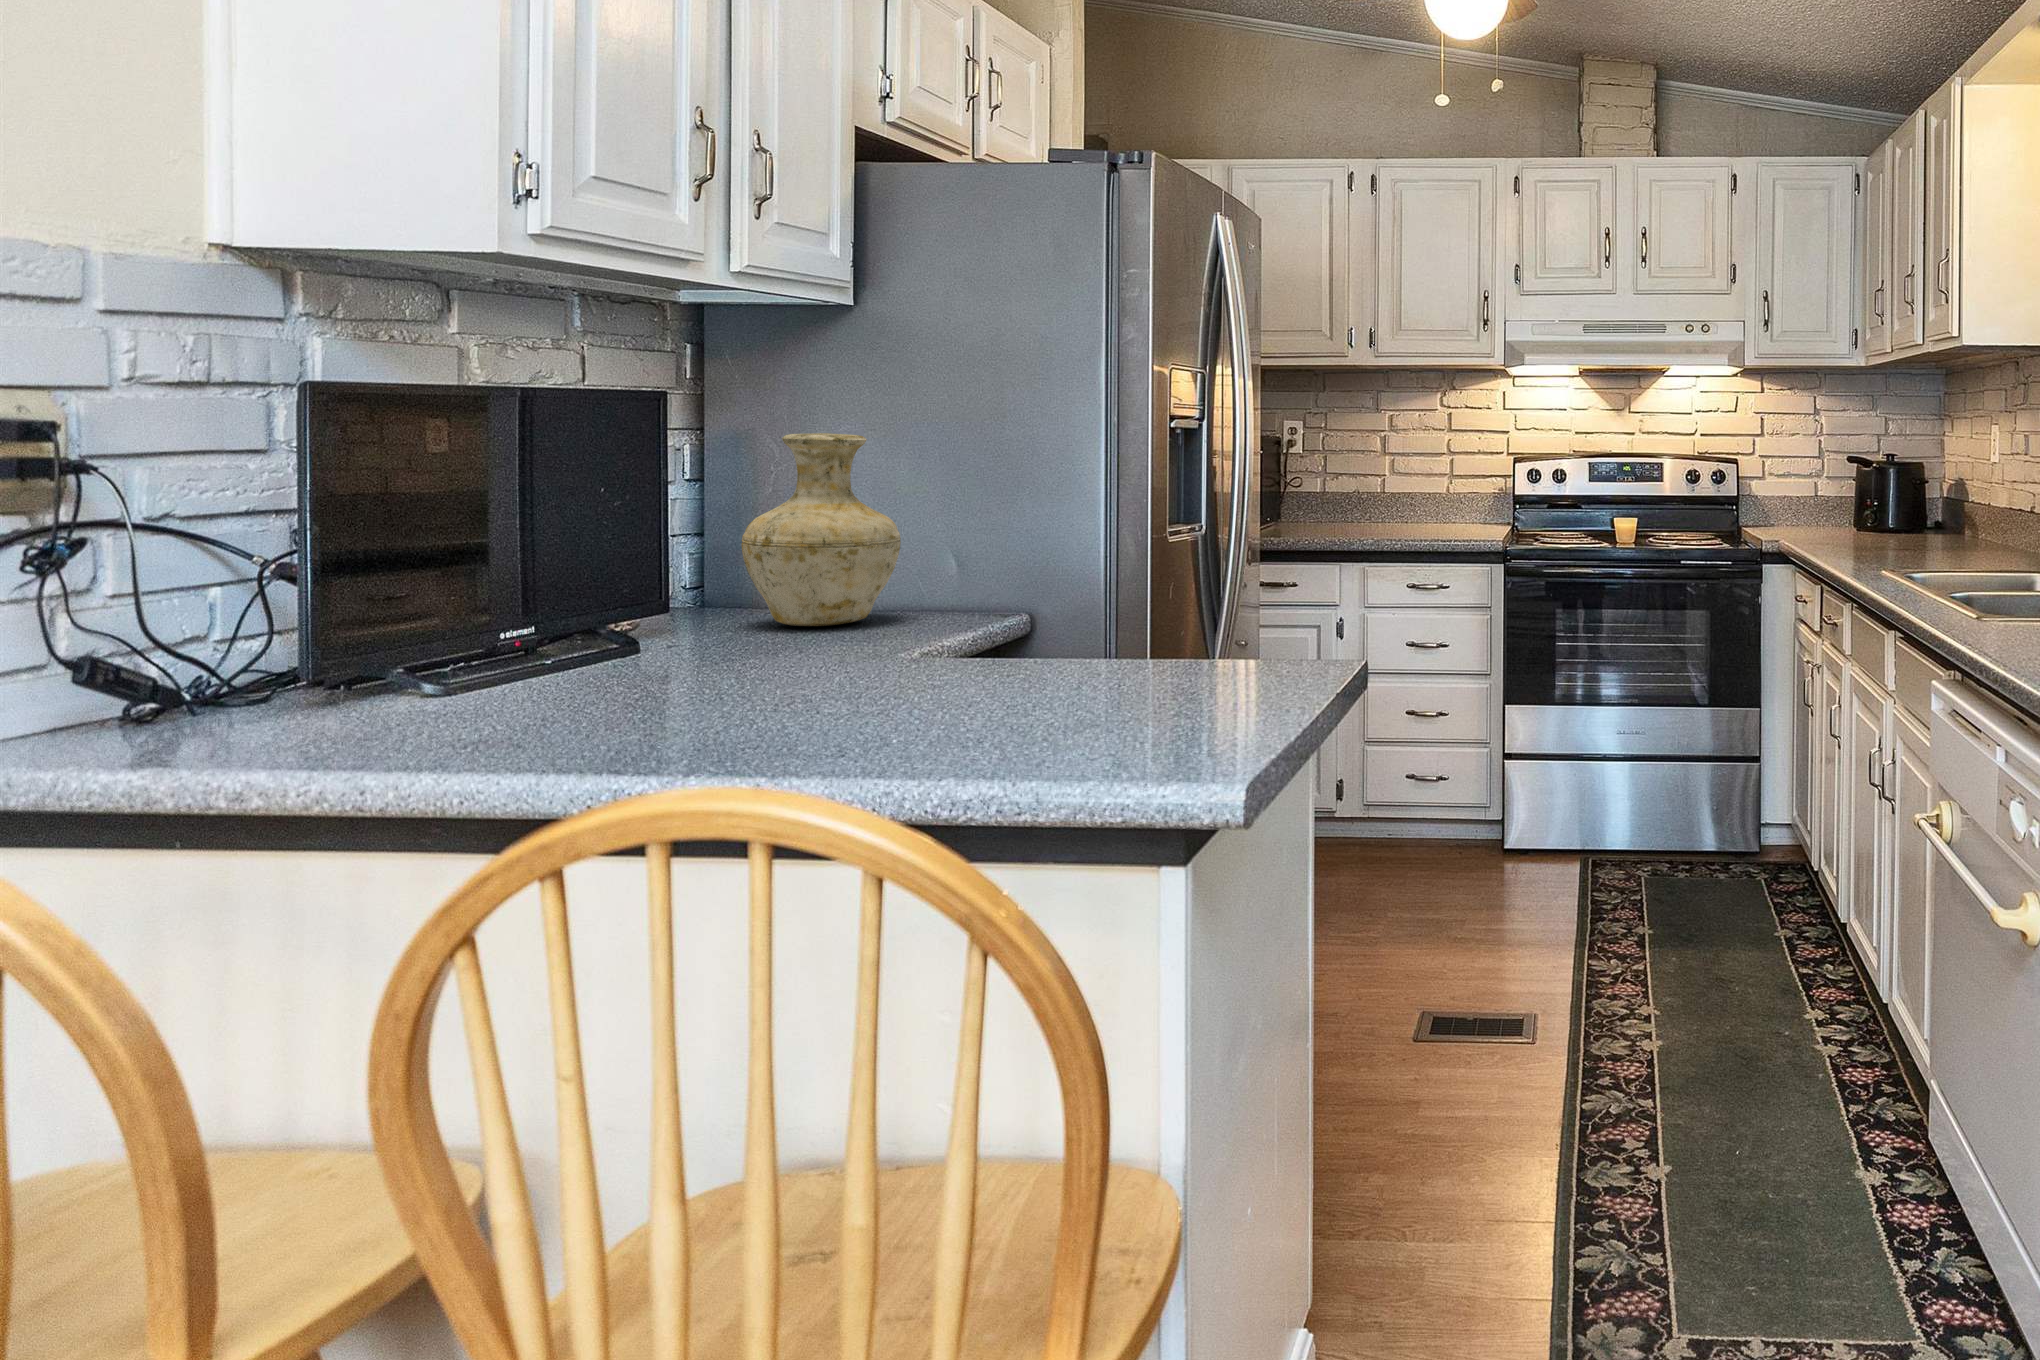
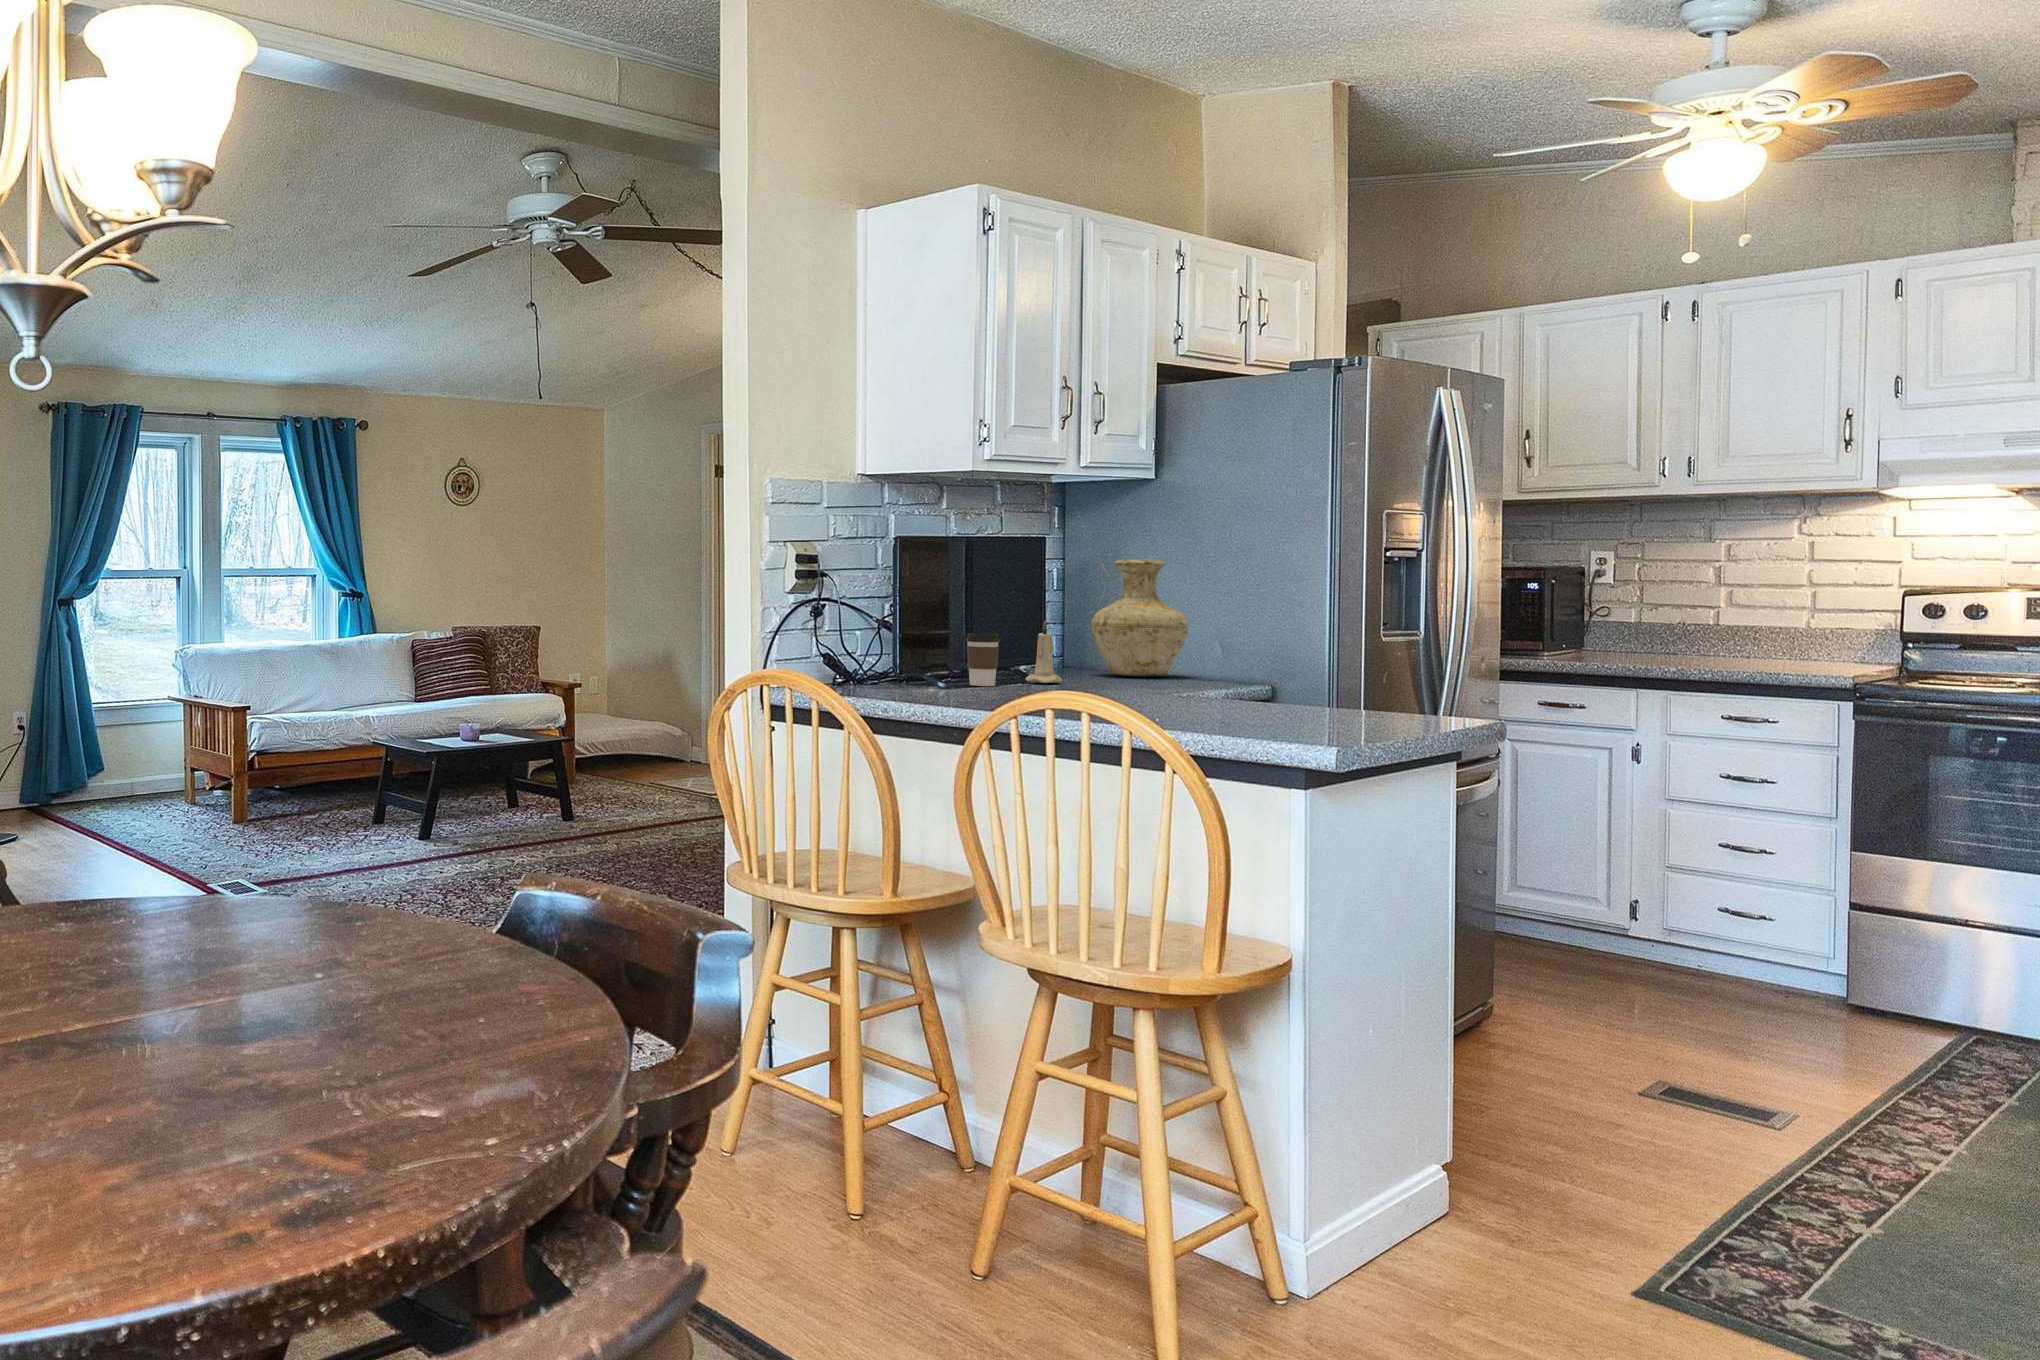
candle: none [619,549,692,667] -> present [1026,621,1062,683]
coffee cup: none [485,584,564,693] -> present [966,633,1000,686]

